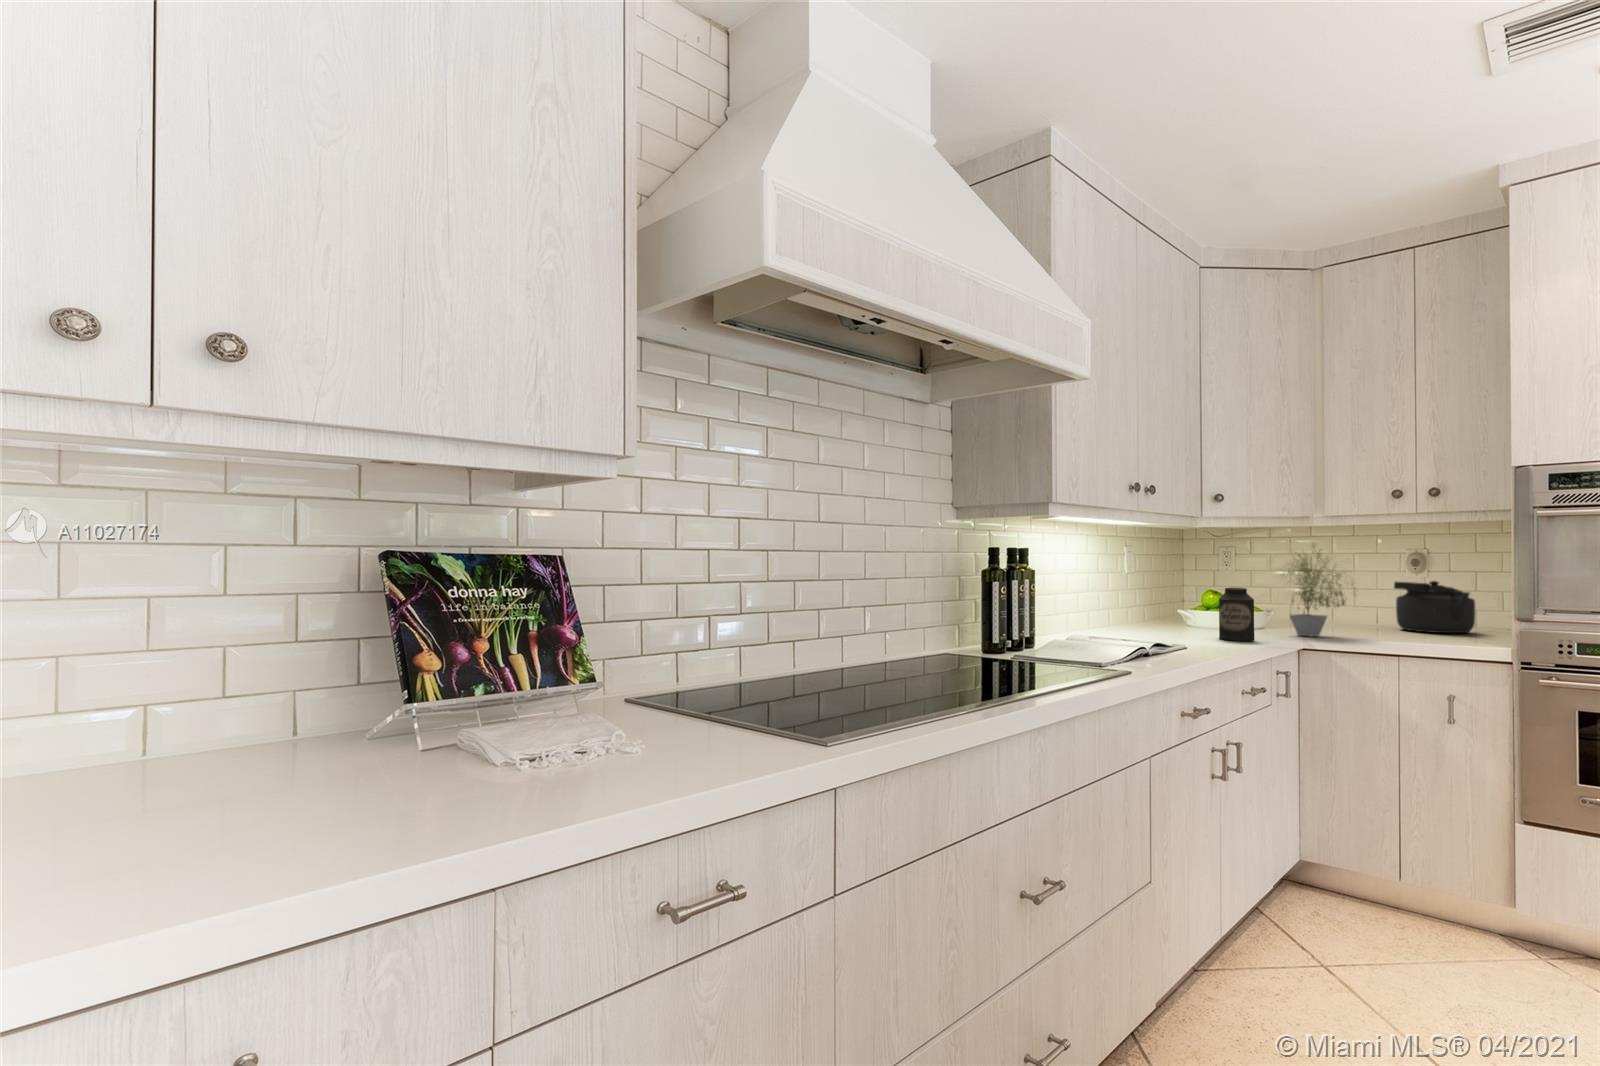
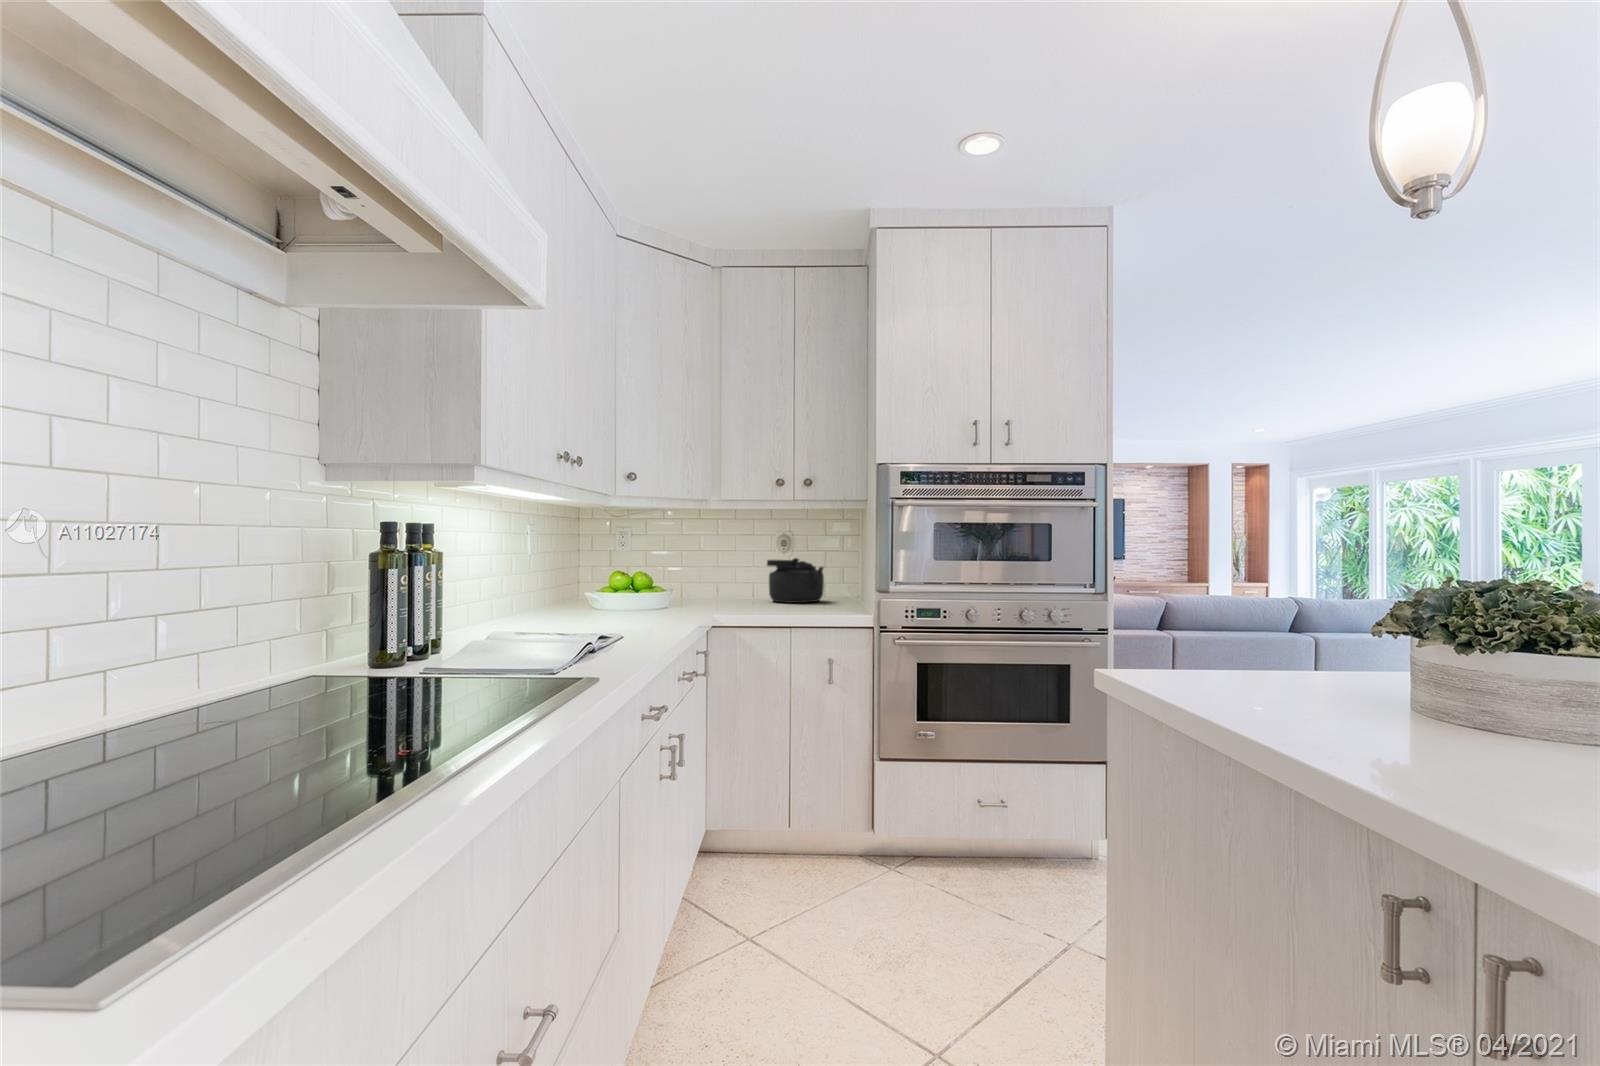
potted plant: present [1282,545,1356,637] -> none [684,521,756,613]
canister: present [1219,588,1255,641] -> none [643,568,677,623]

